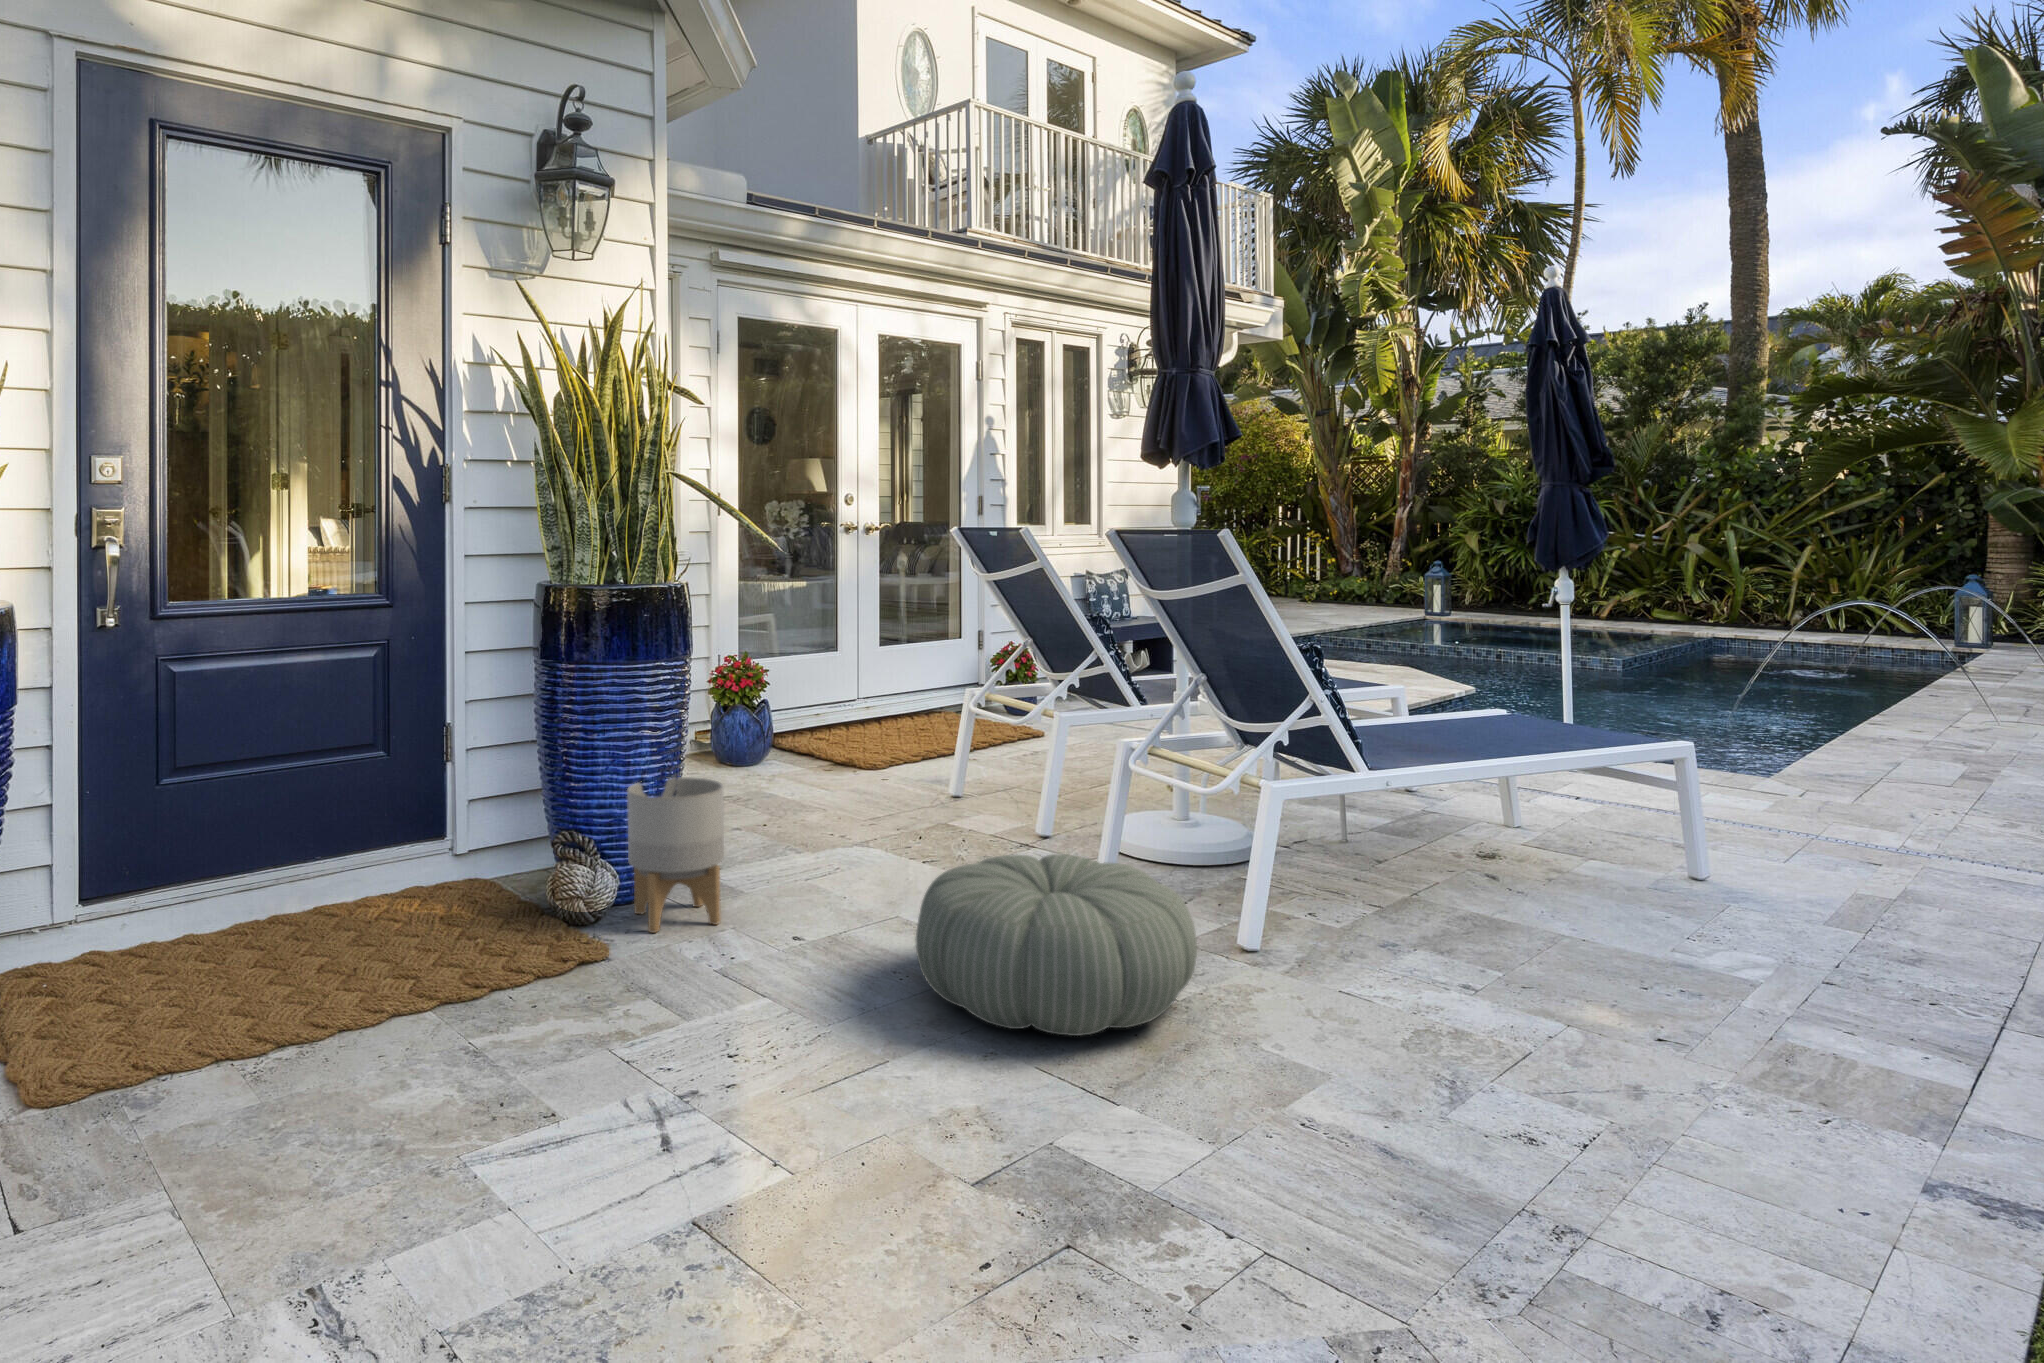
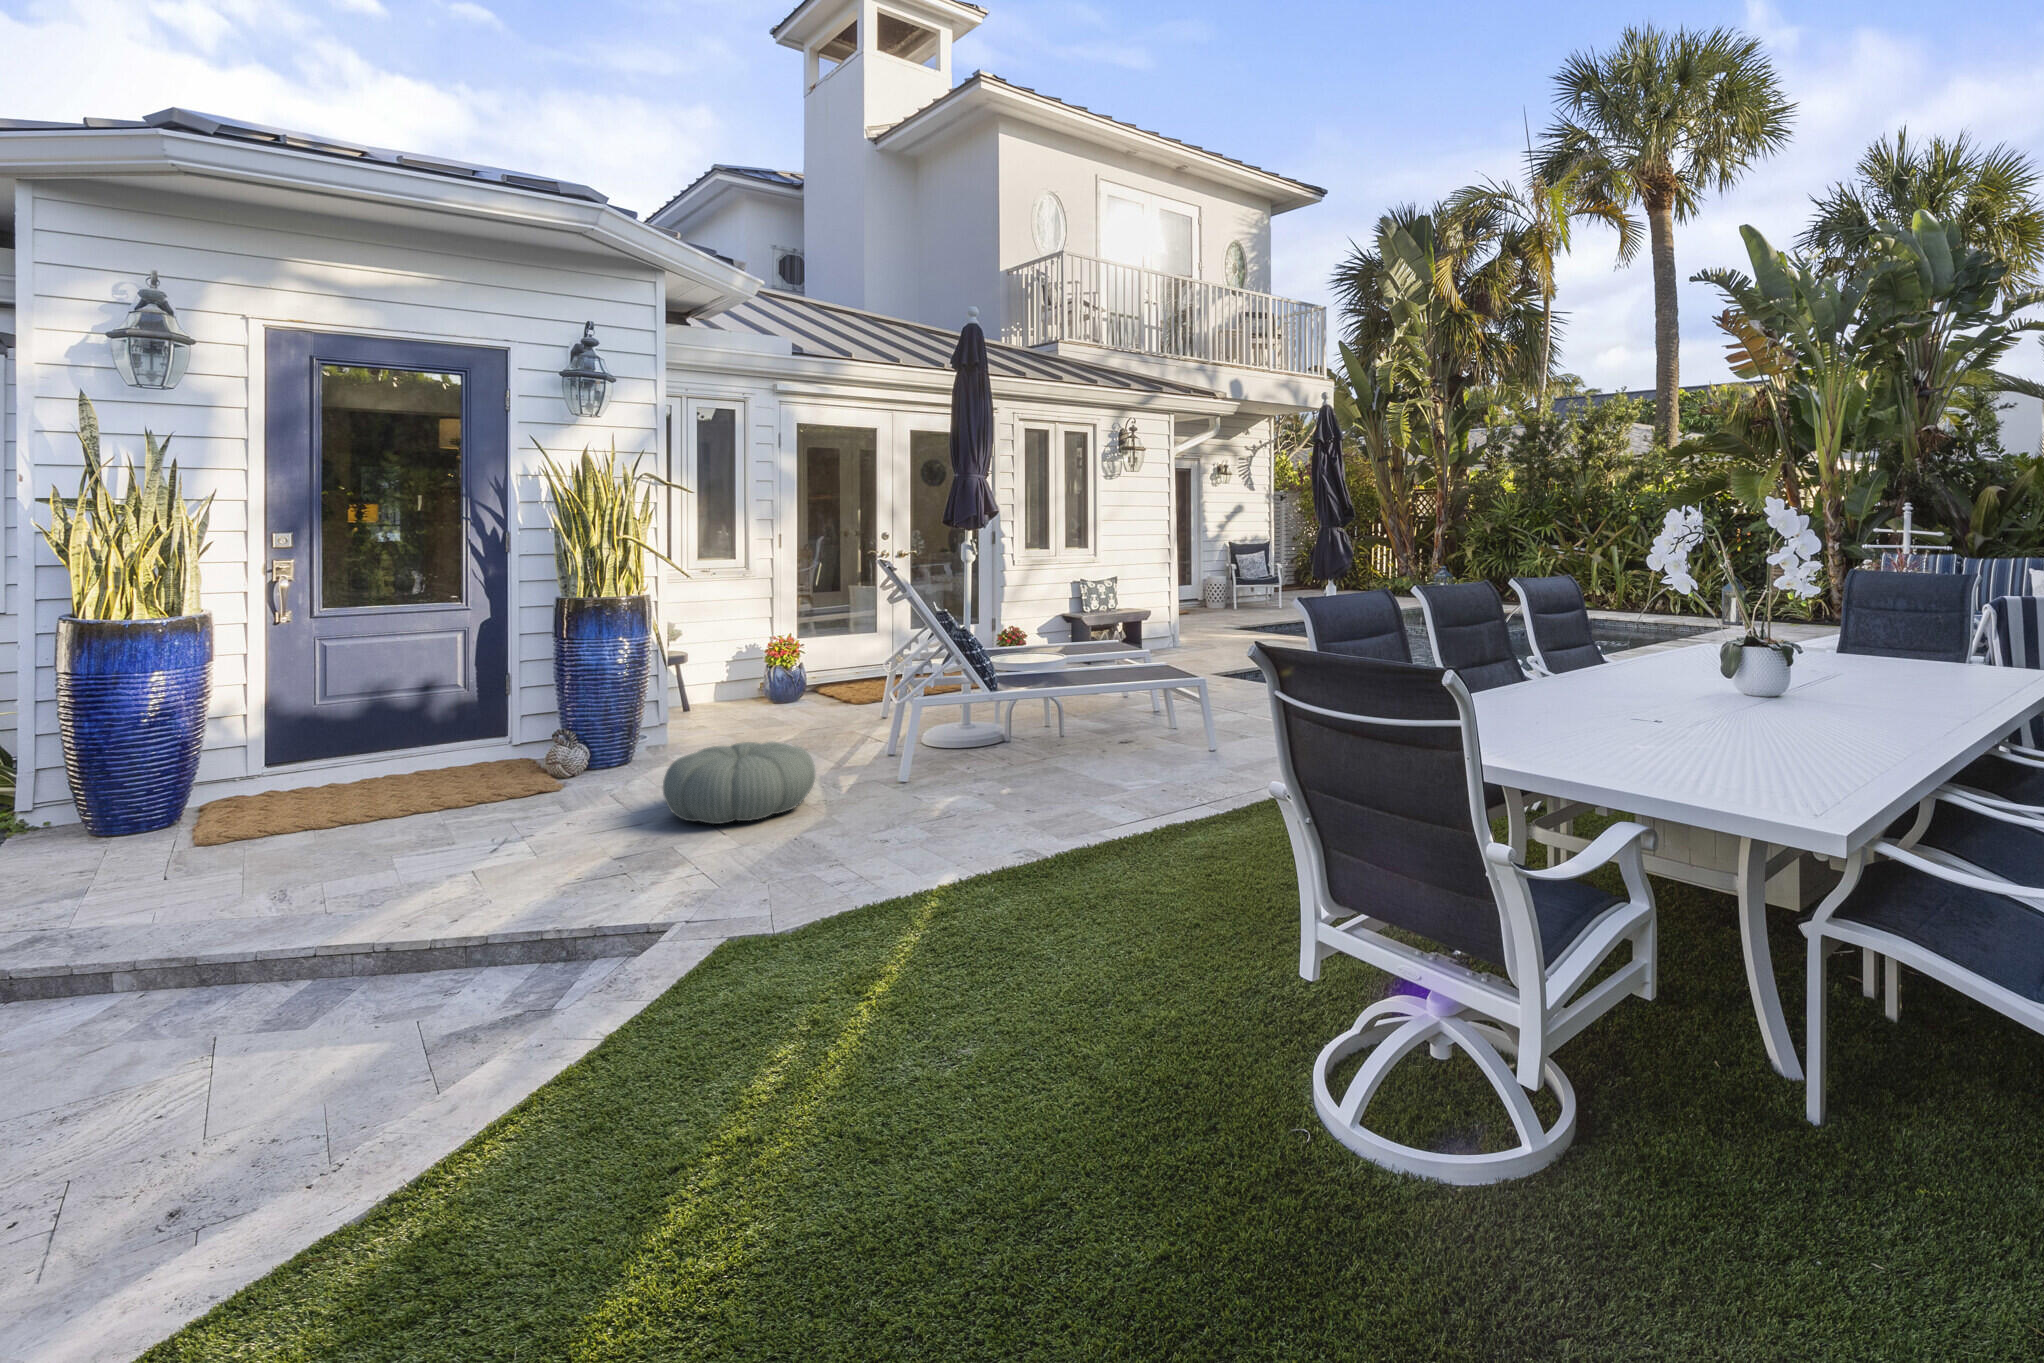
planter: present [627,777,724,933] -> none [578,704,638,785]

